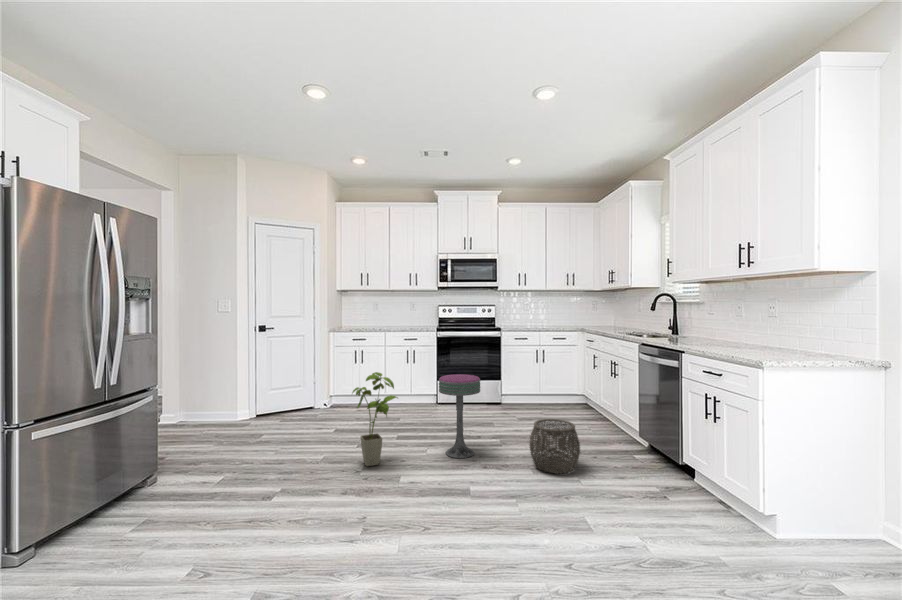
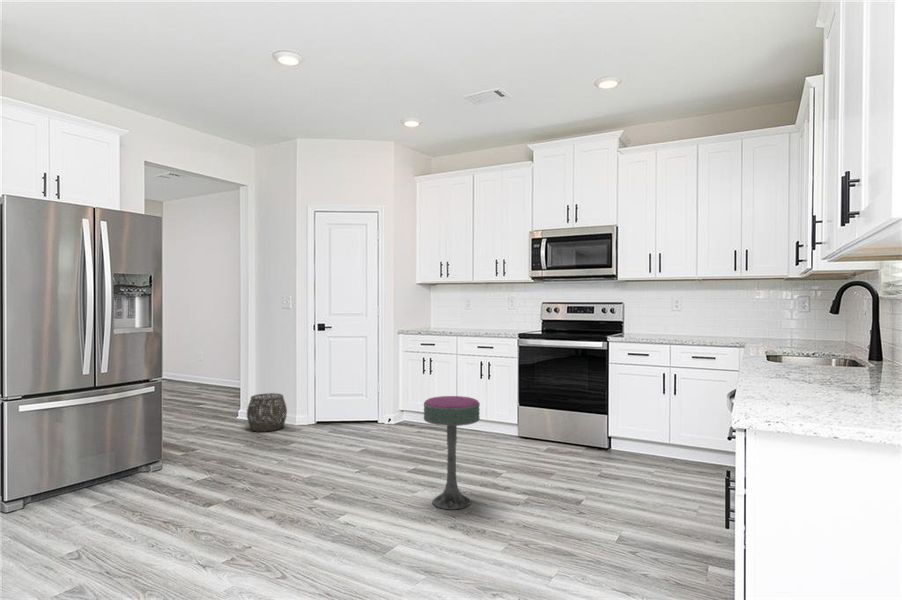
house plant: present [352,372,398,466] -> none [323,383,383,495]
woven basket: present [529,419,580,474] -> present [247,393,287,432]

